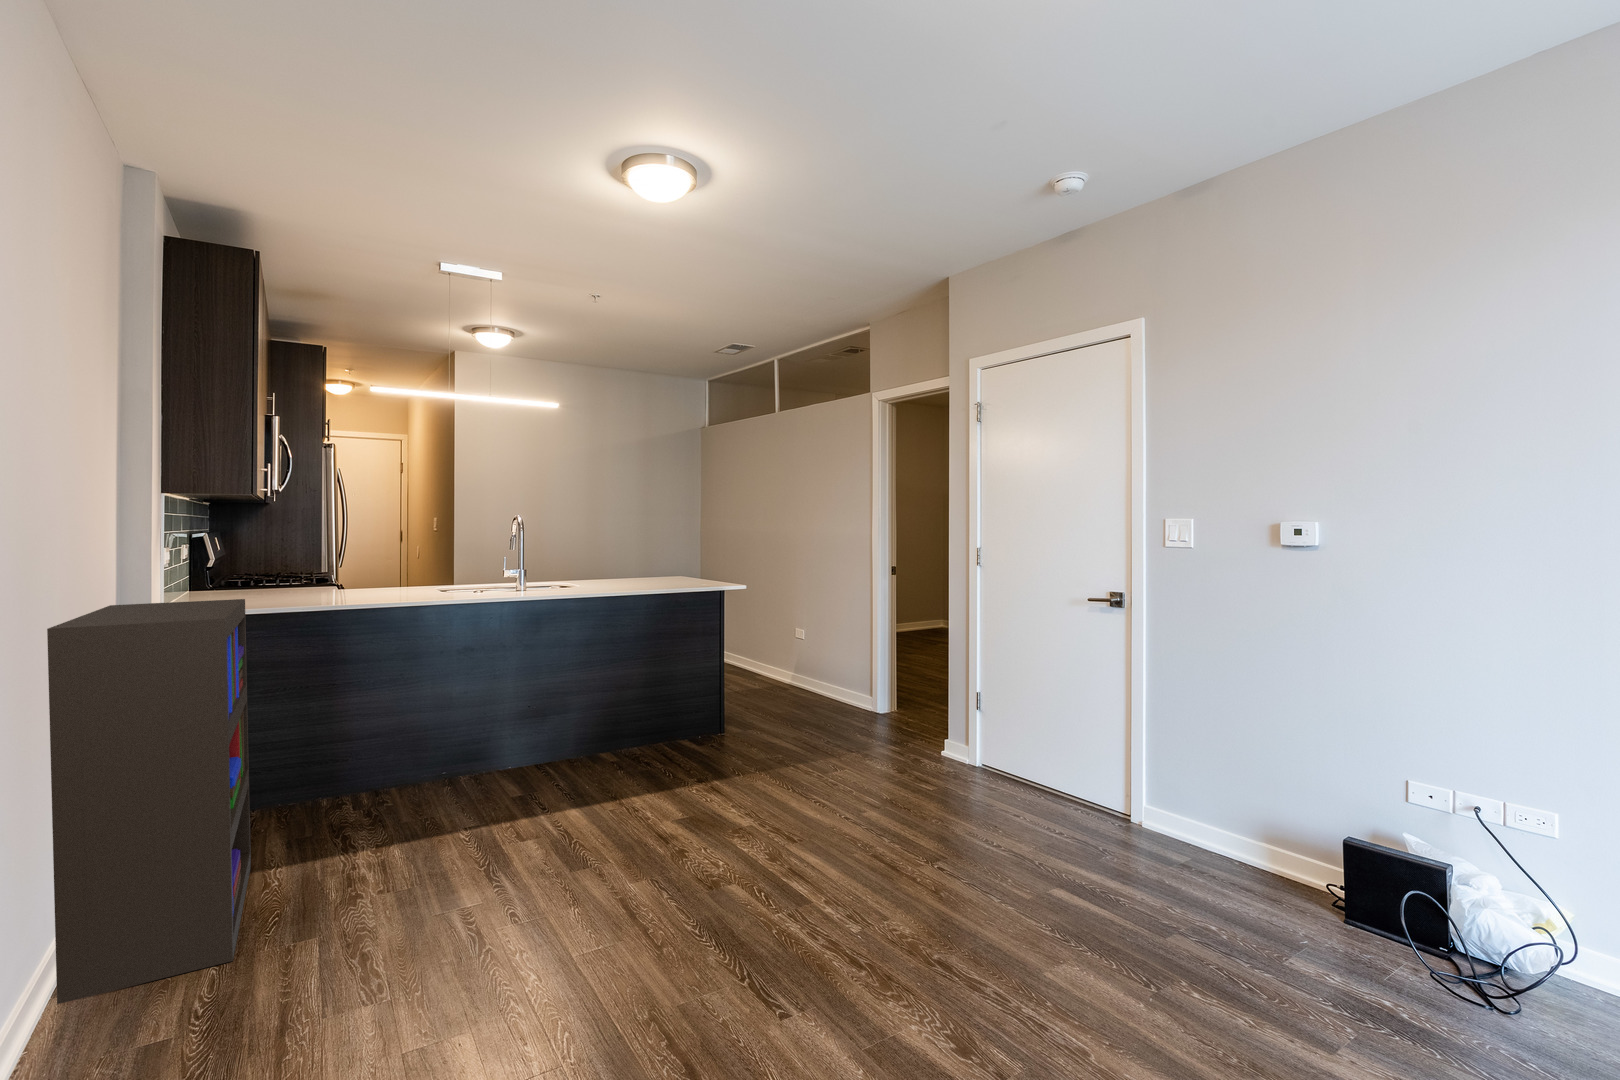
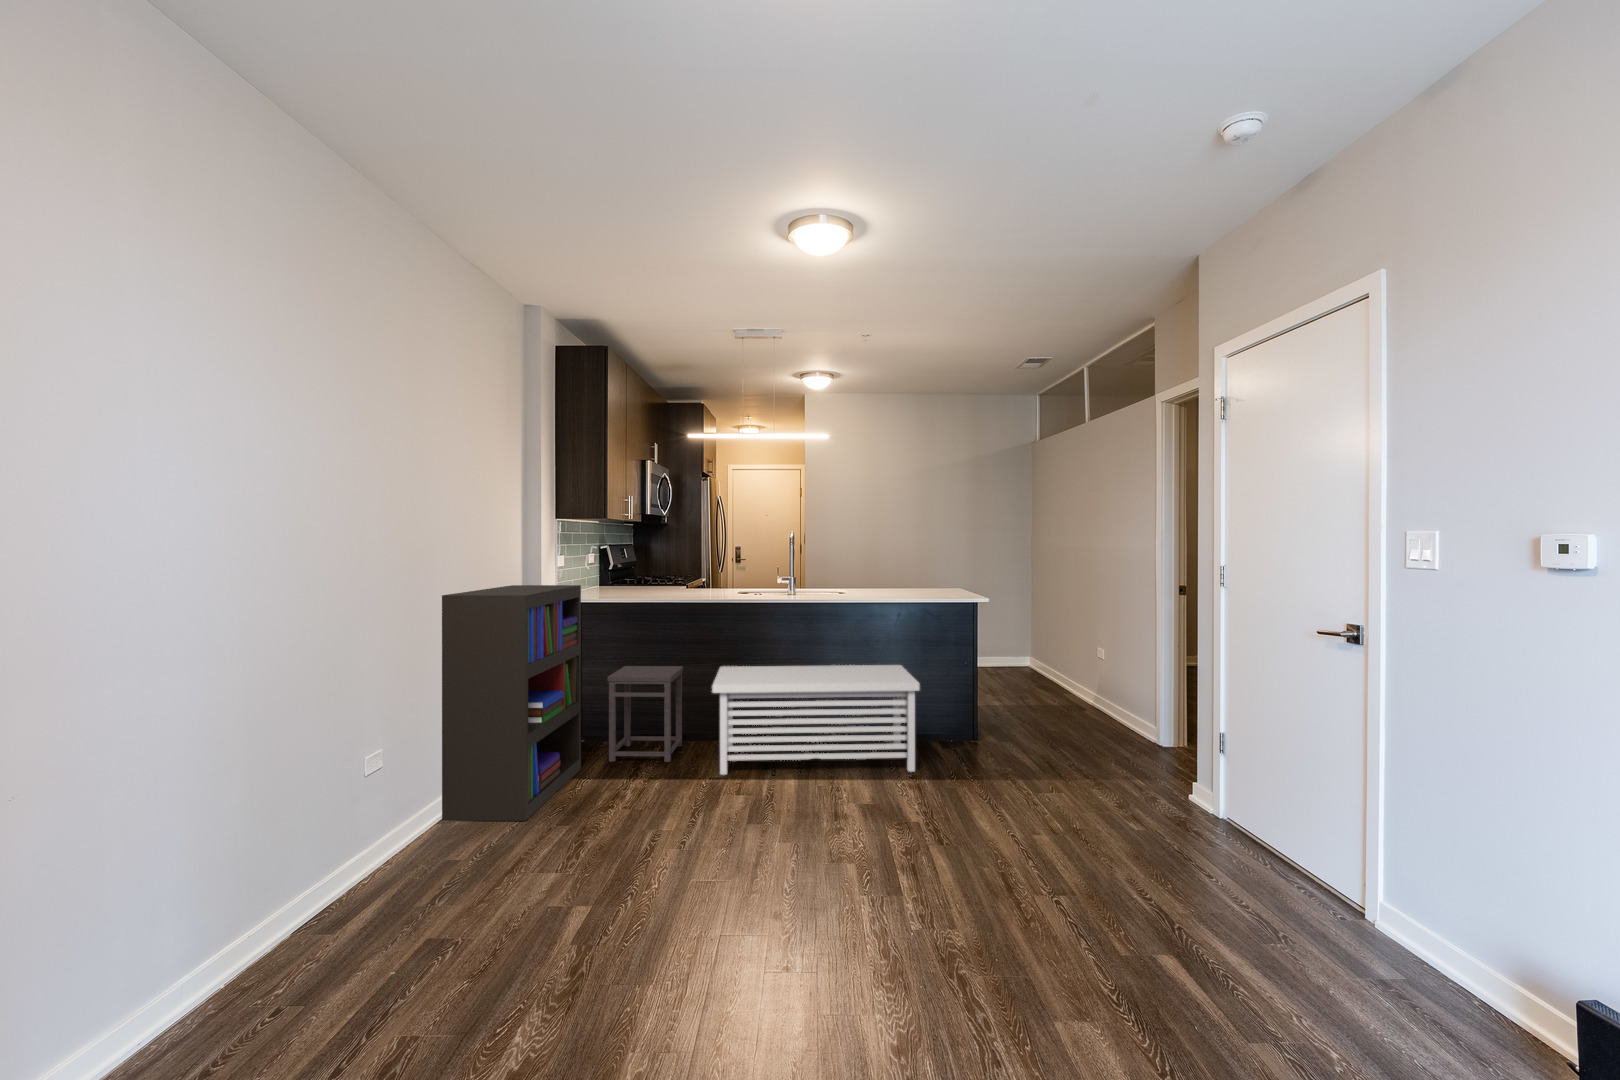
storage bench: none [438,666,705,829] -> present [712,665,920,775]
side table: none [285,699,389,847] -> present [607,666,683,762]

